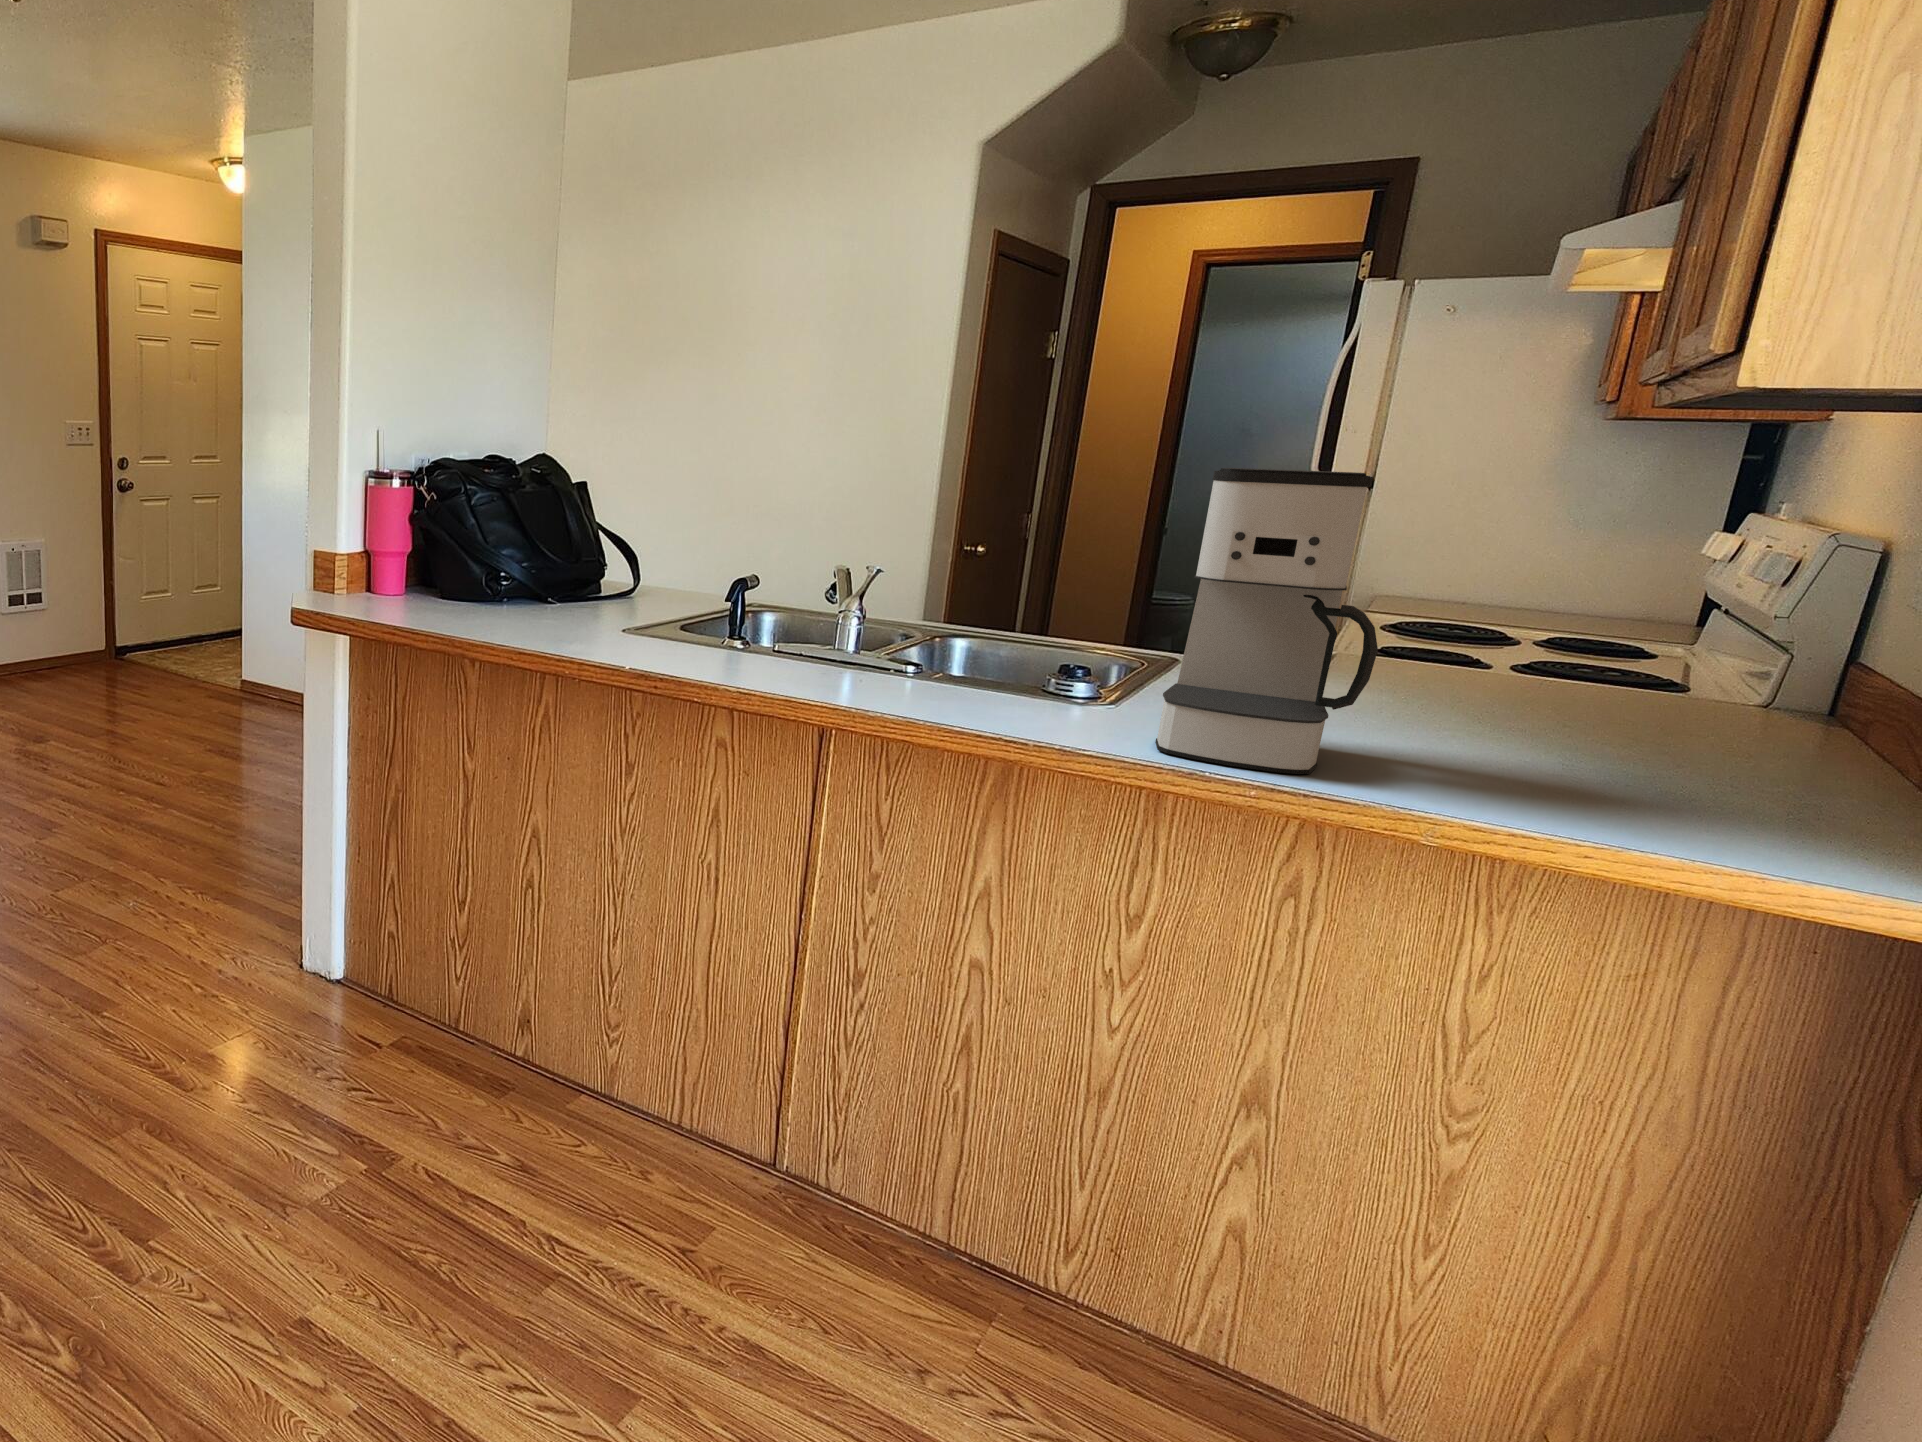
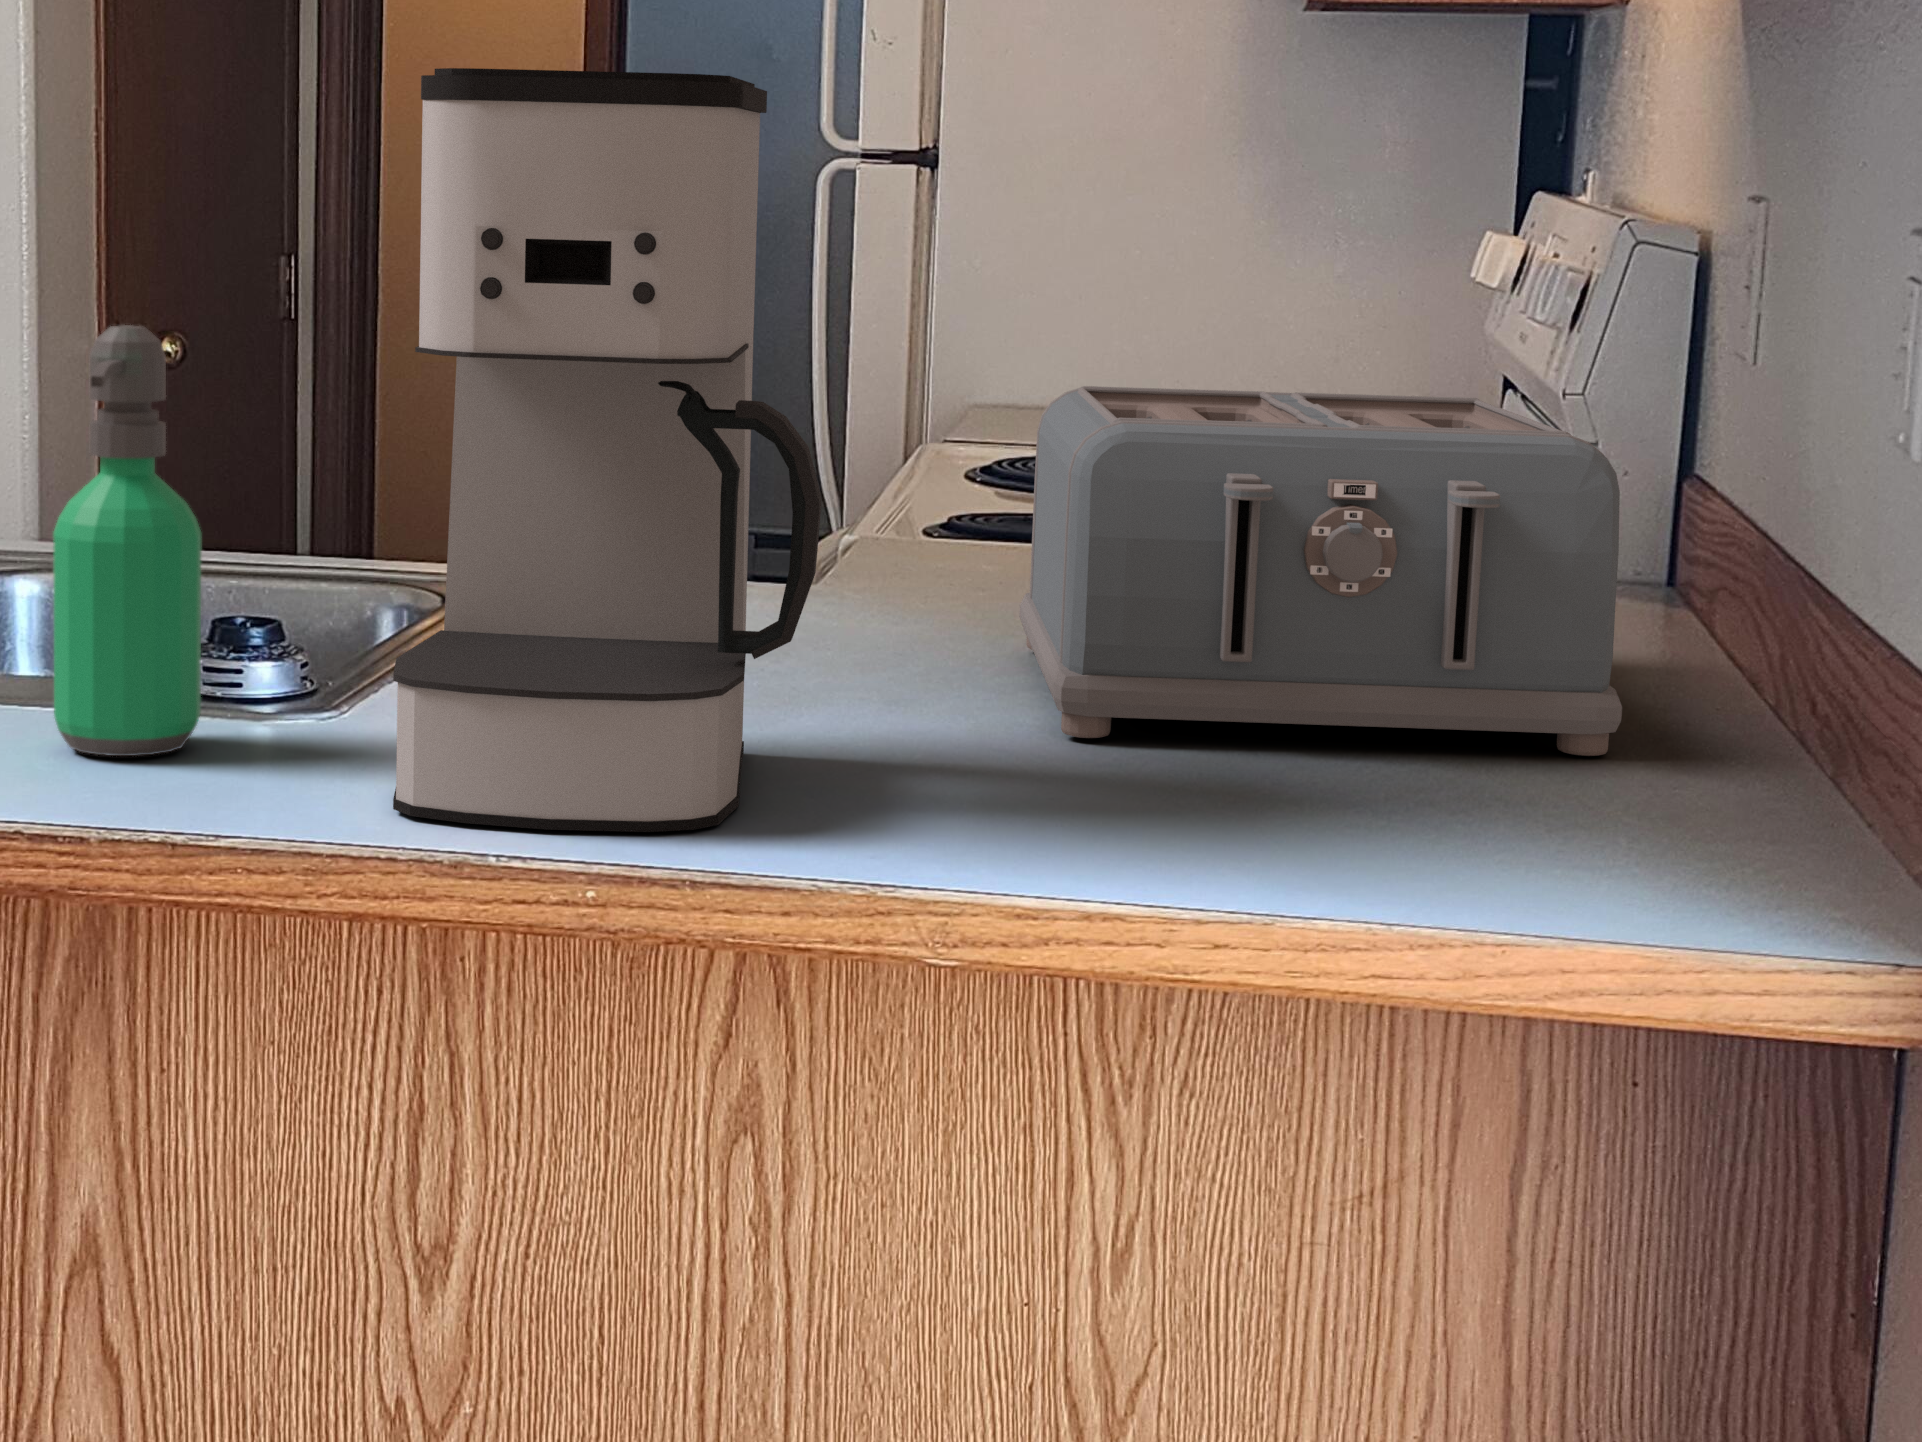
soap dispenser: none [1005,559,1075,717] -> present [53,325,201,756]
toaster: none [1442,604,1853,803] -> present [1020,386,1622,756]

